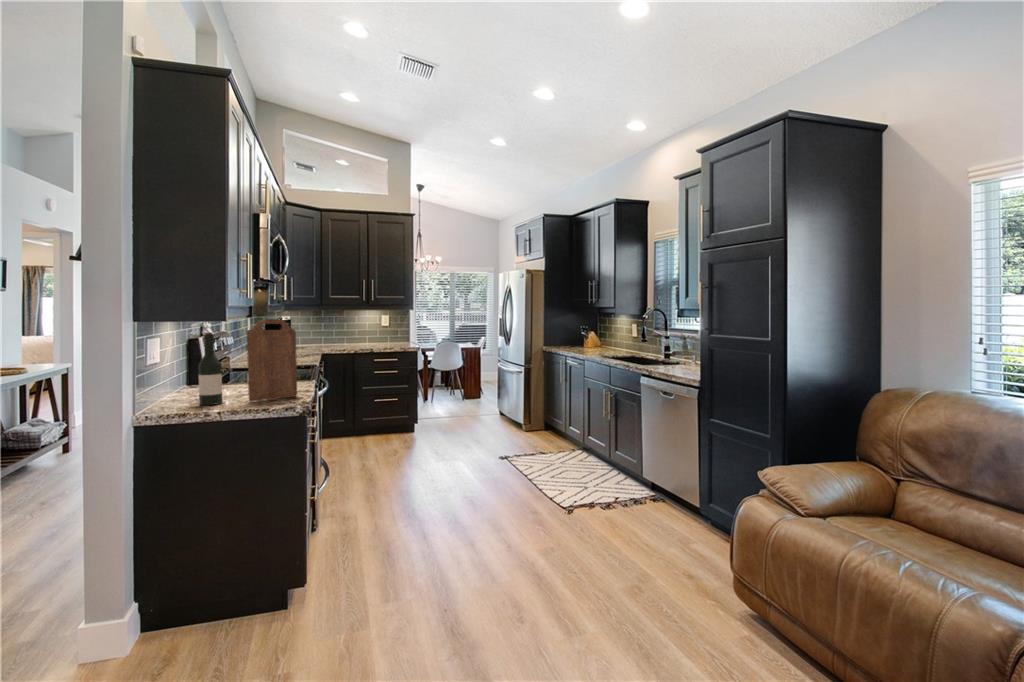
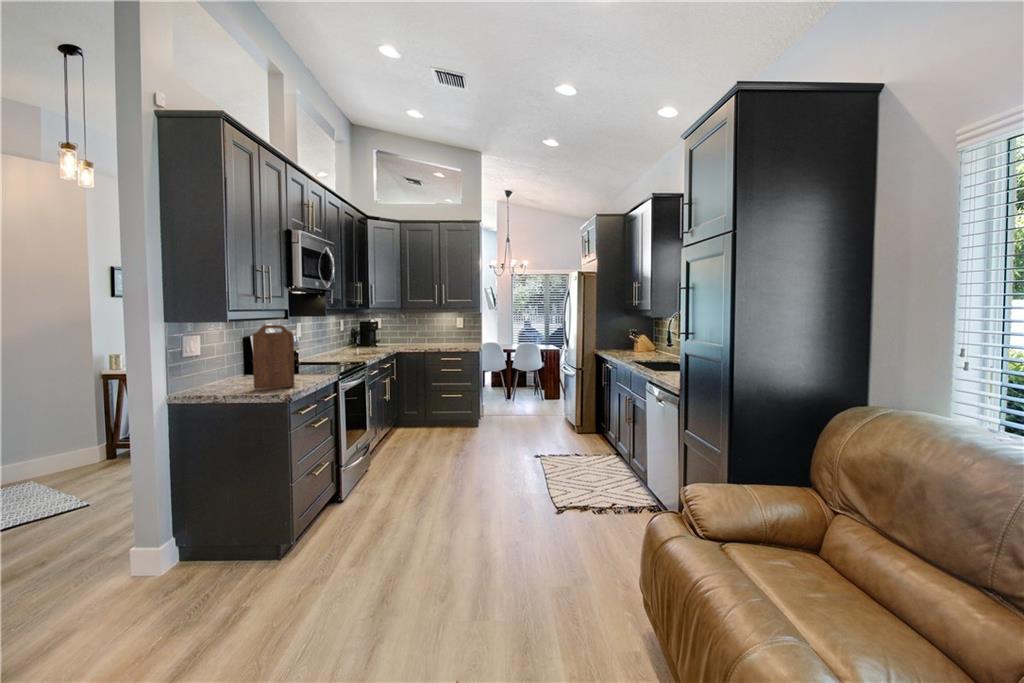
wine bottle: present [198,332,222,405] -> none [219,335,237,390]

